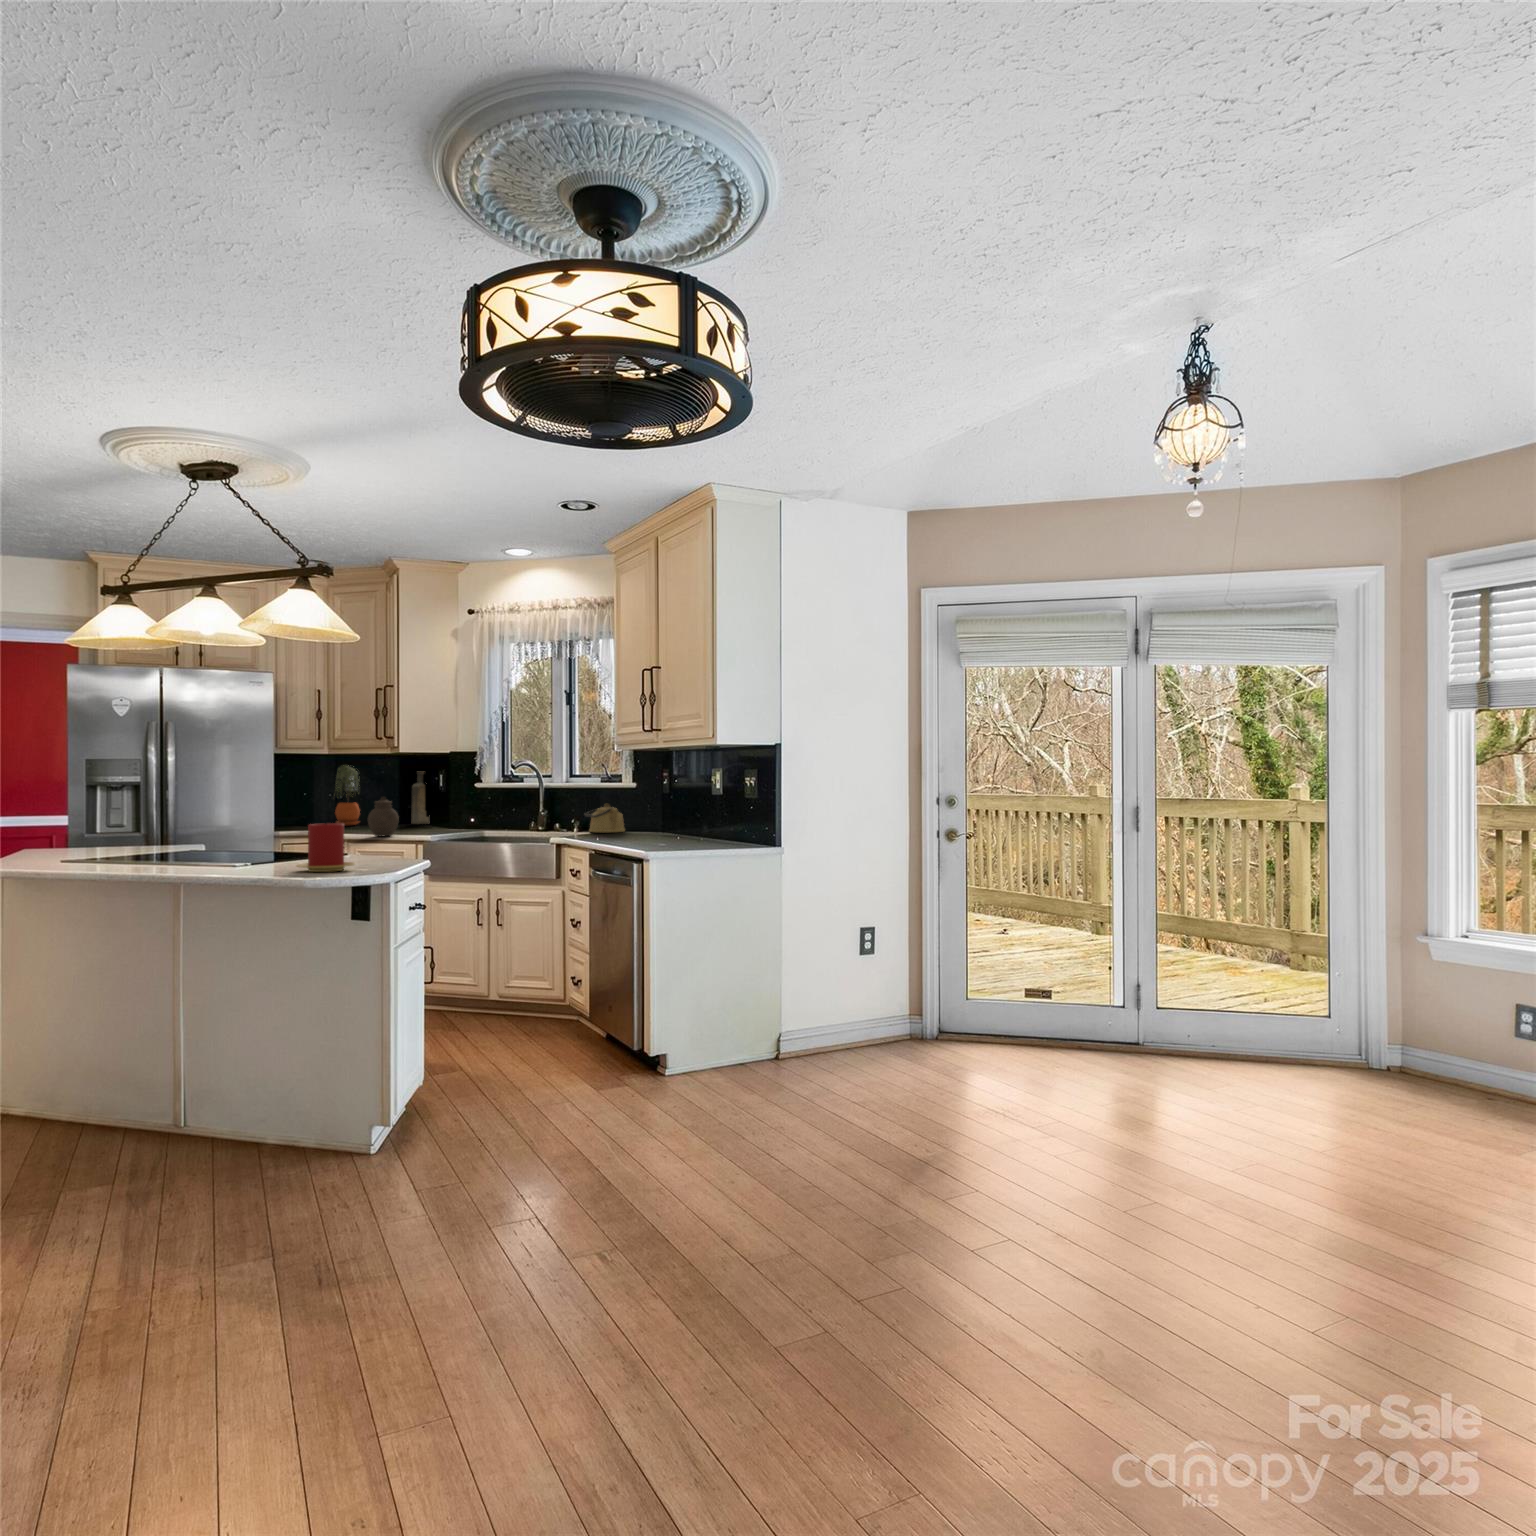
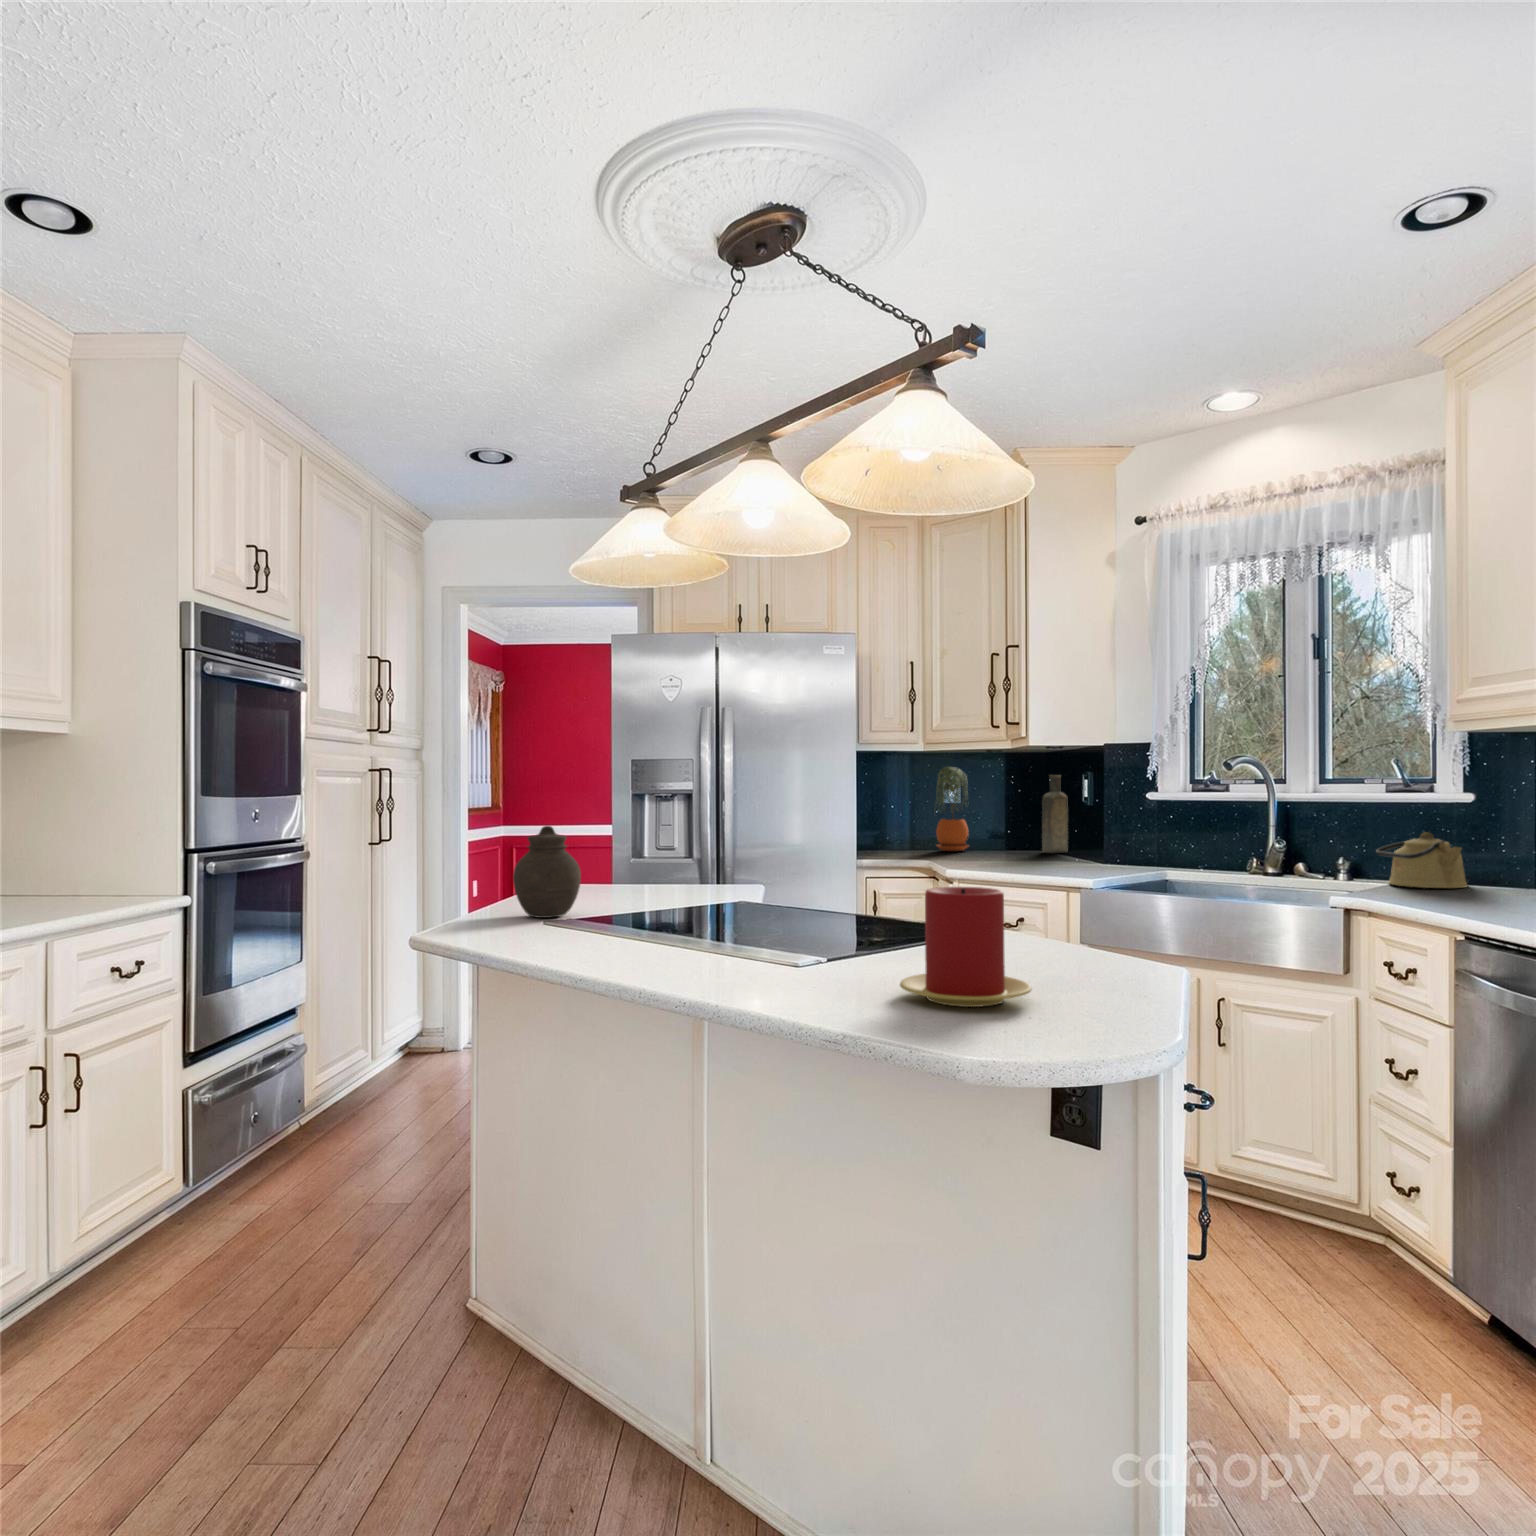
jar: present [368,797,399,836] -> present [513,826,581,918]

